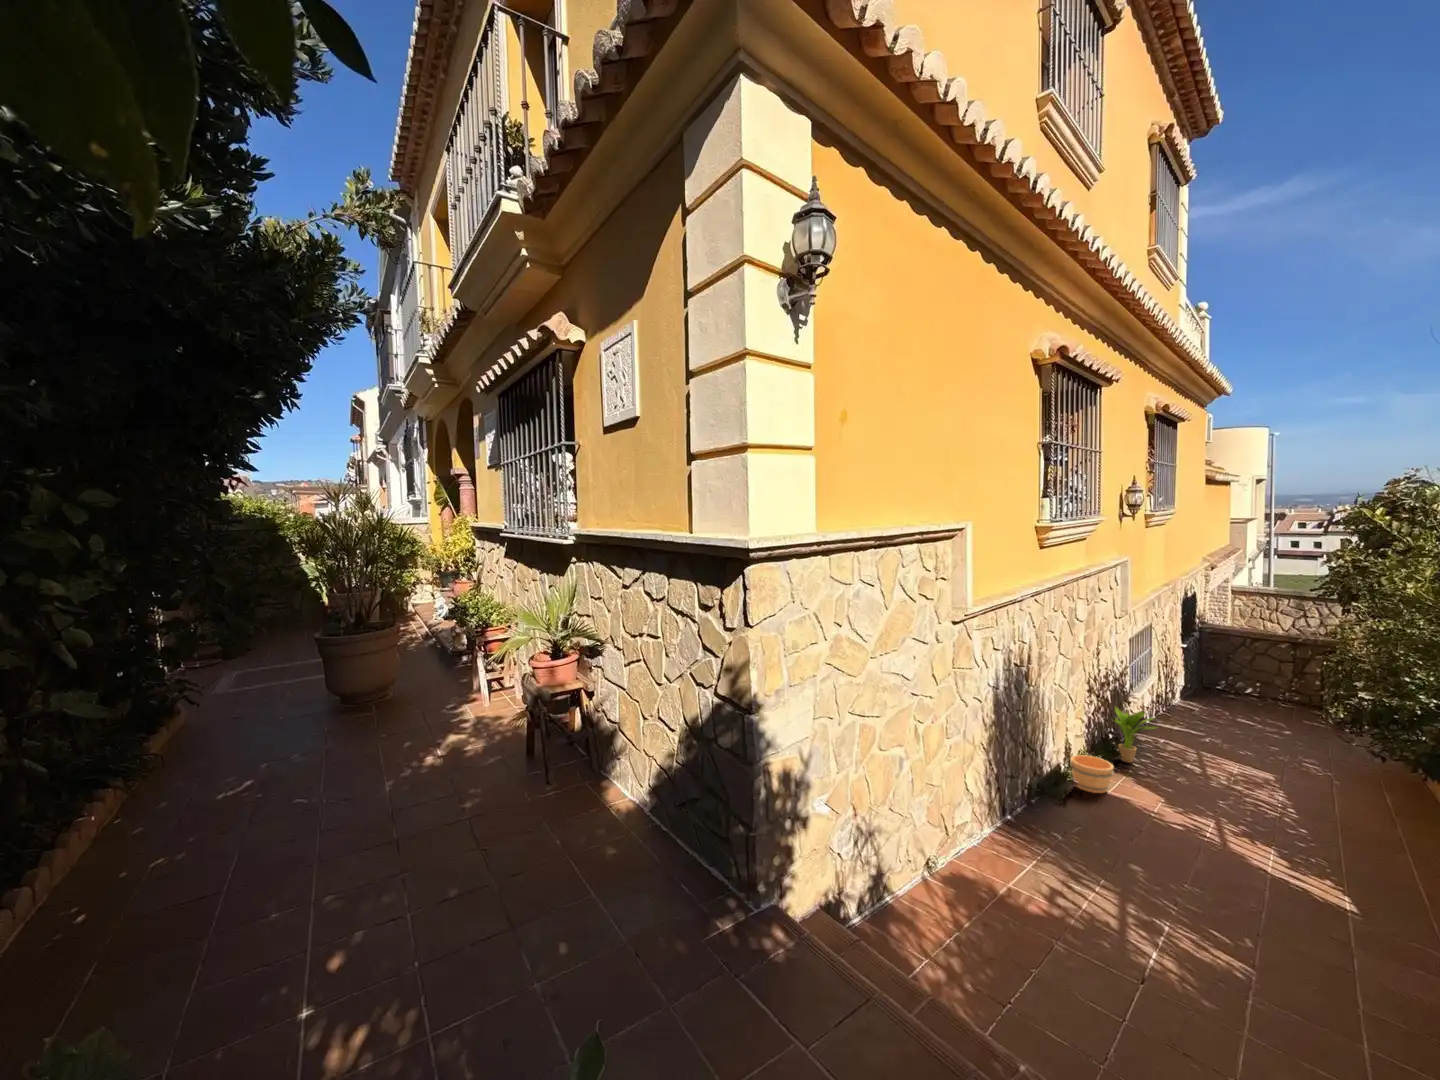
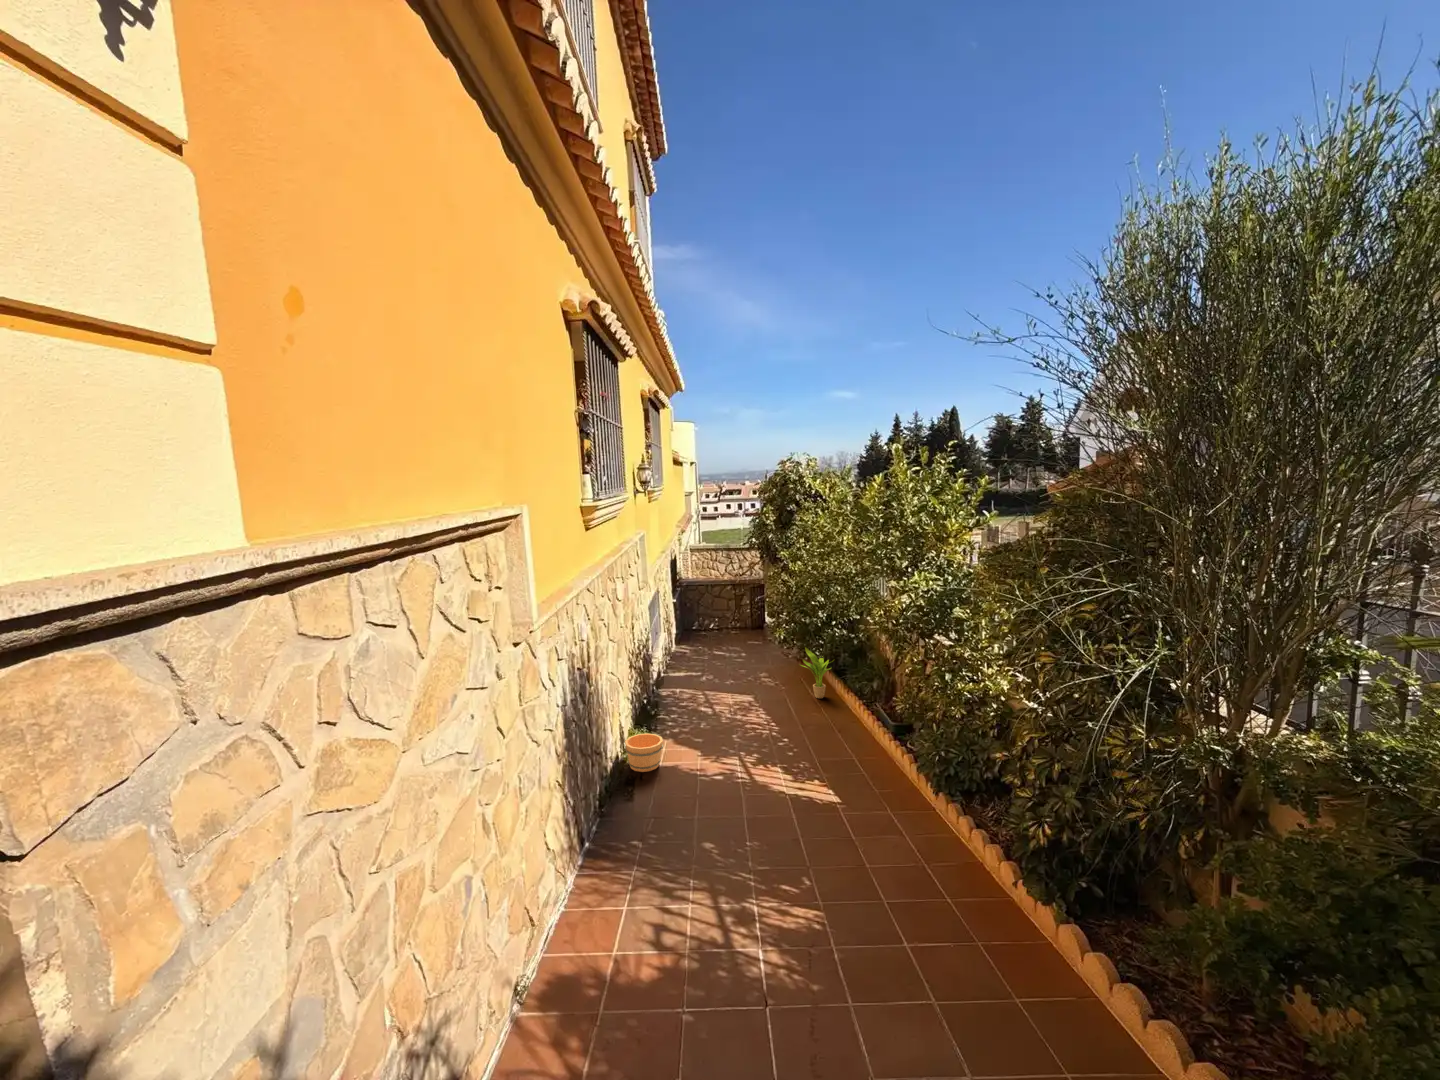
potted plant: present [1112,707,1154,763] -> present [801,647,831,698]

